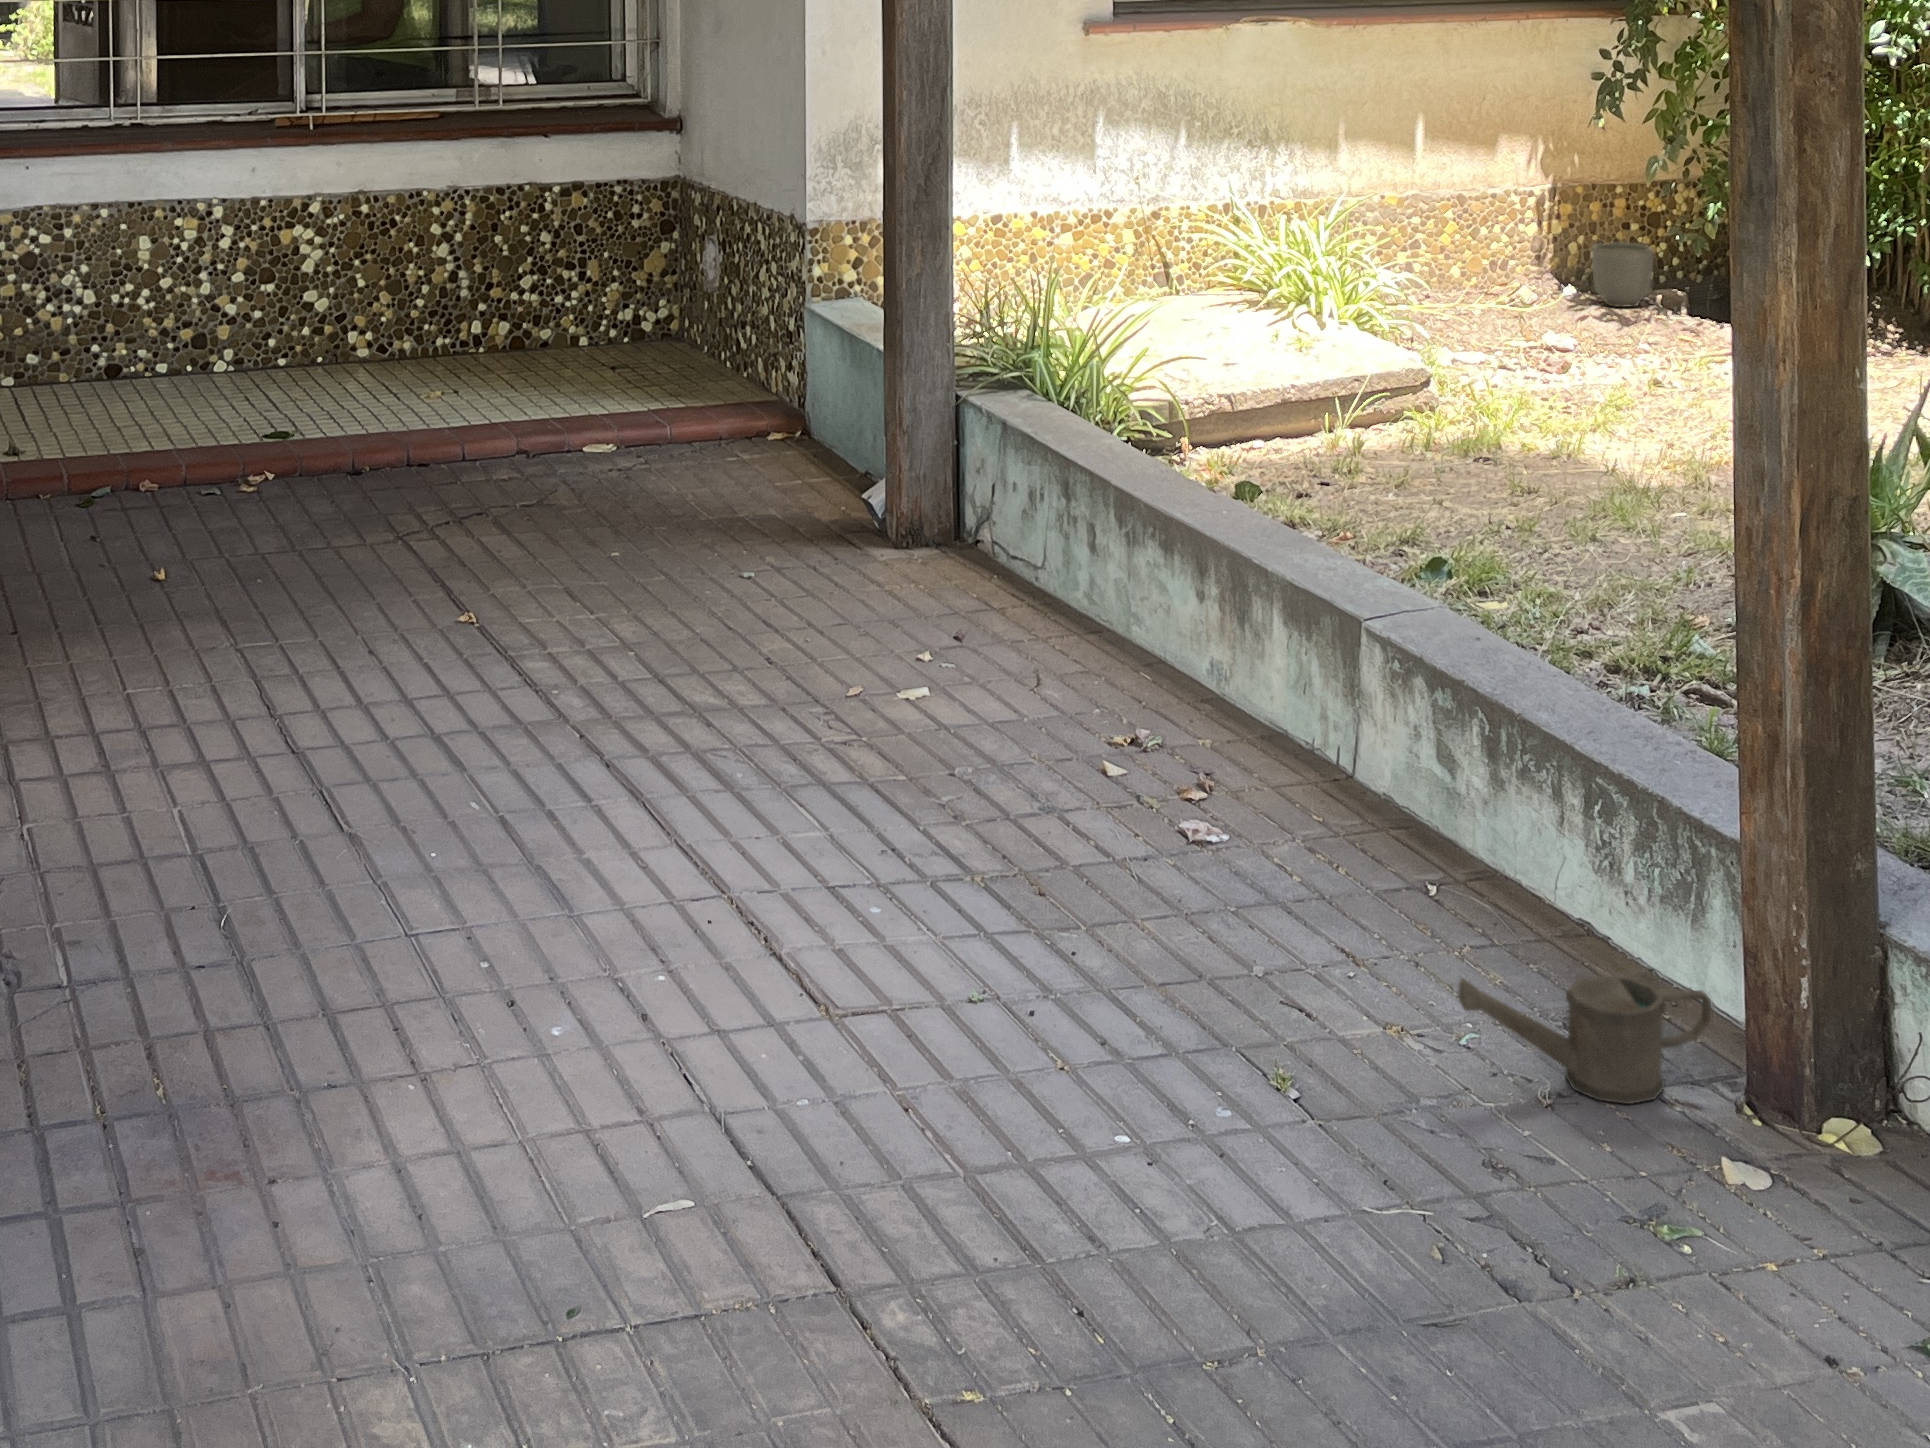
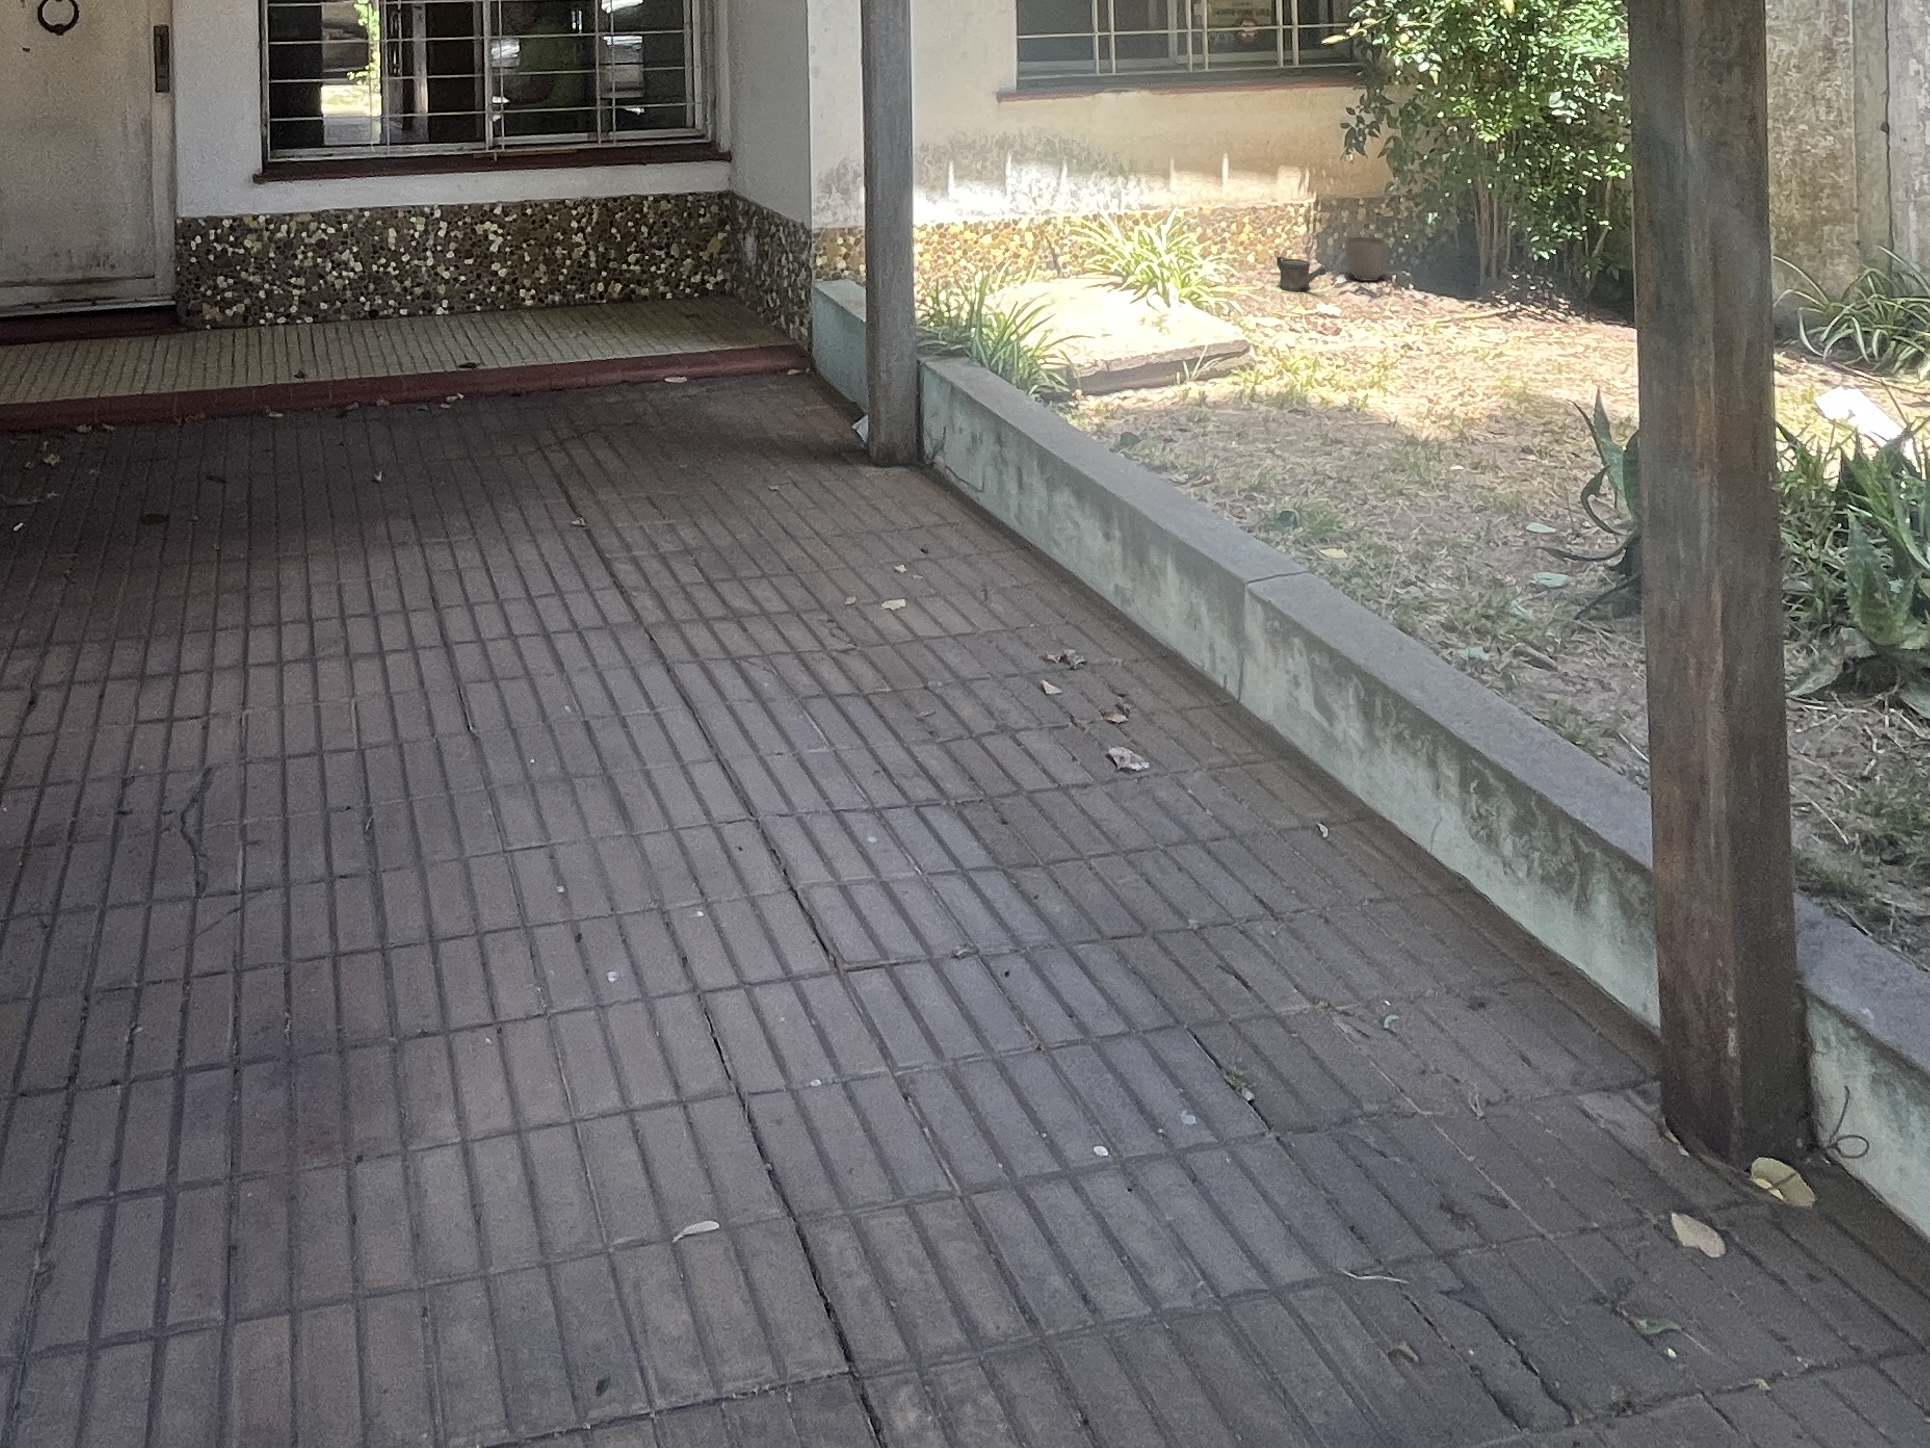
watering can: present [1458,975,1711,1104] -> present [1277,256,1326,291]

